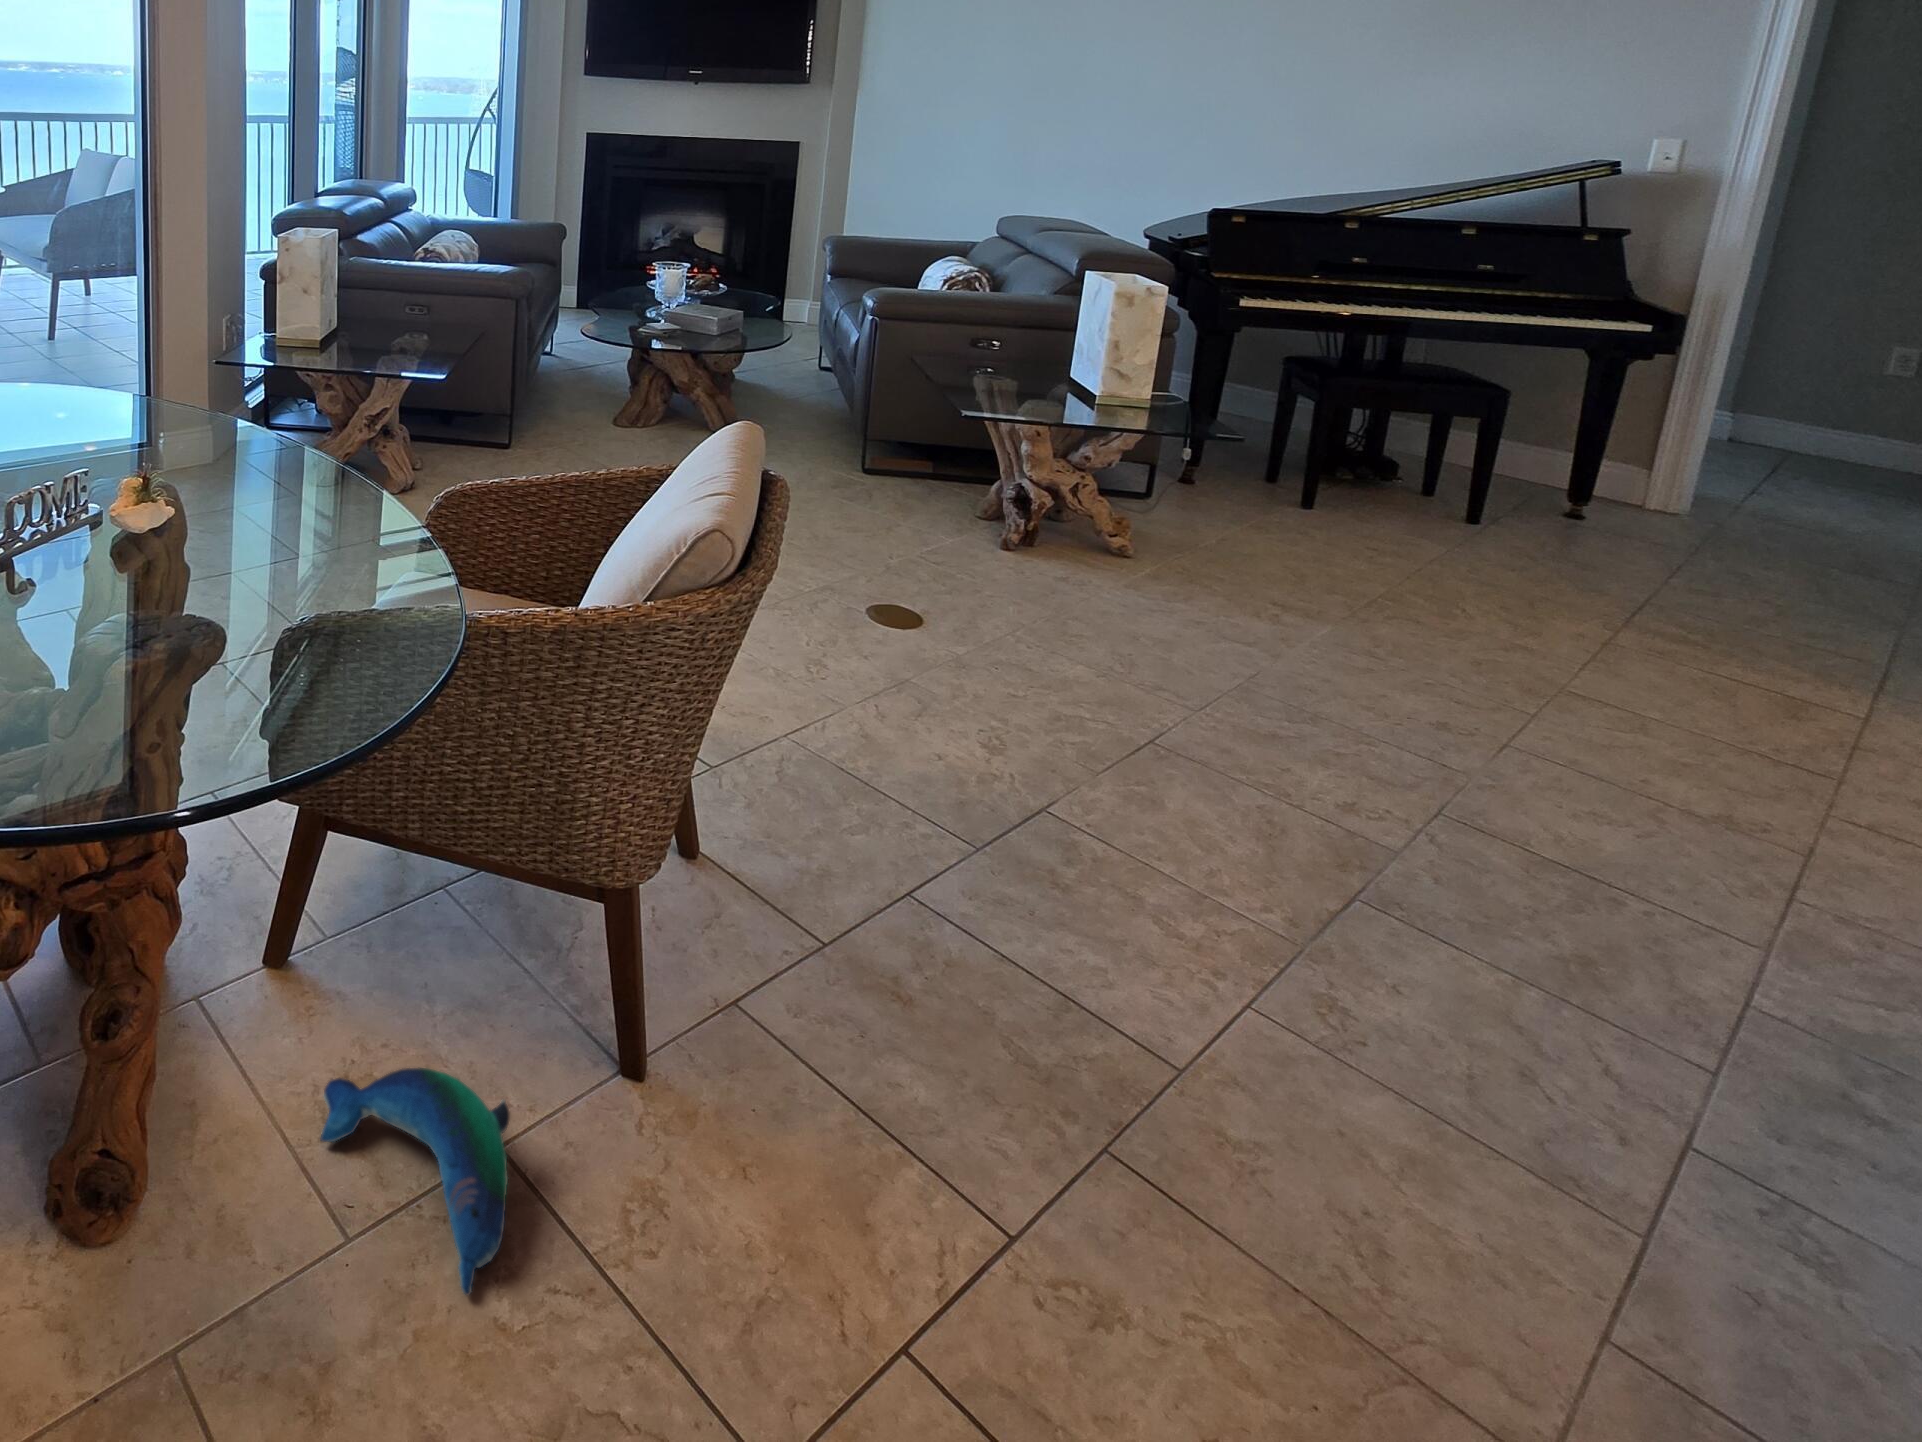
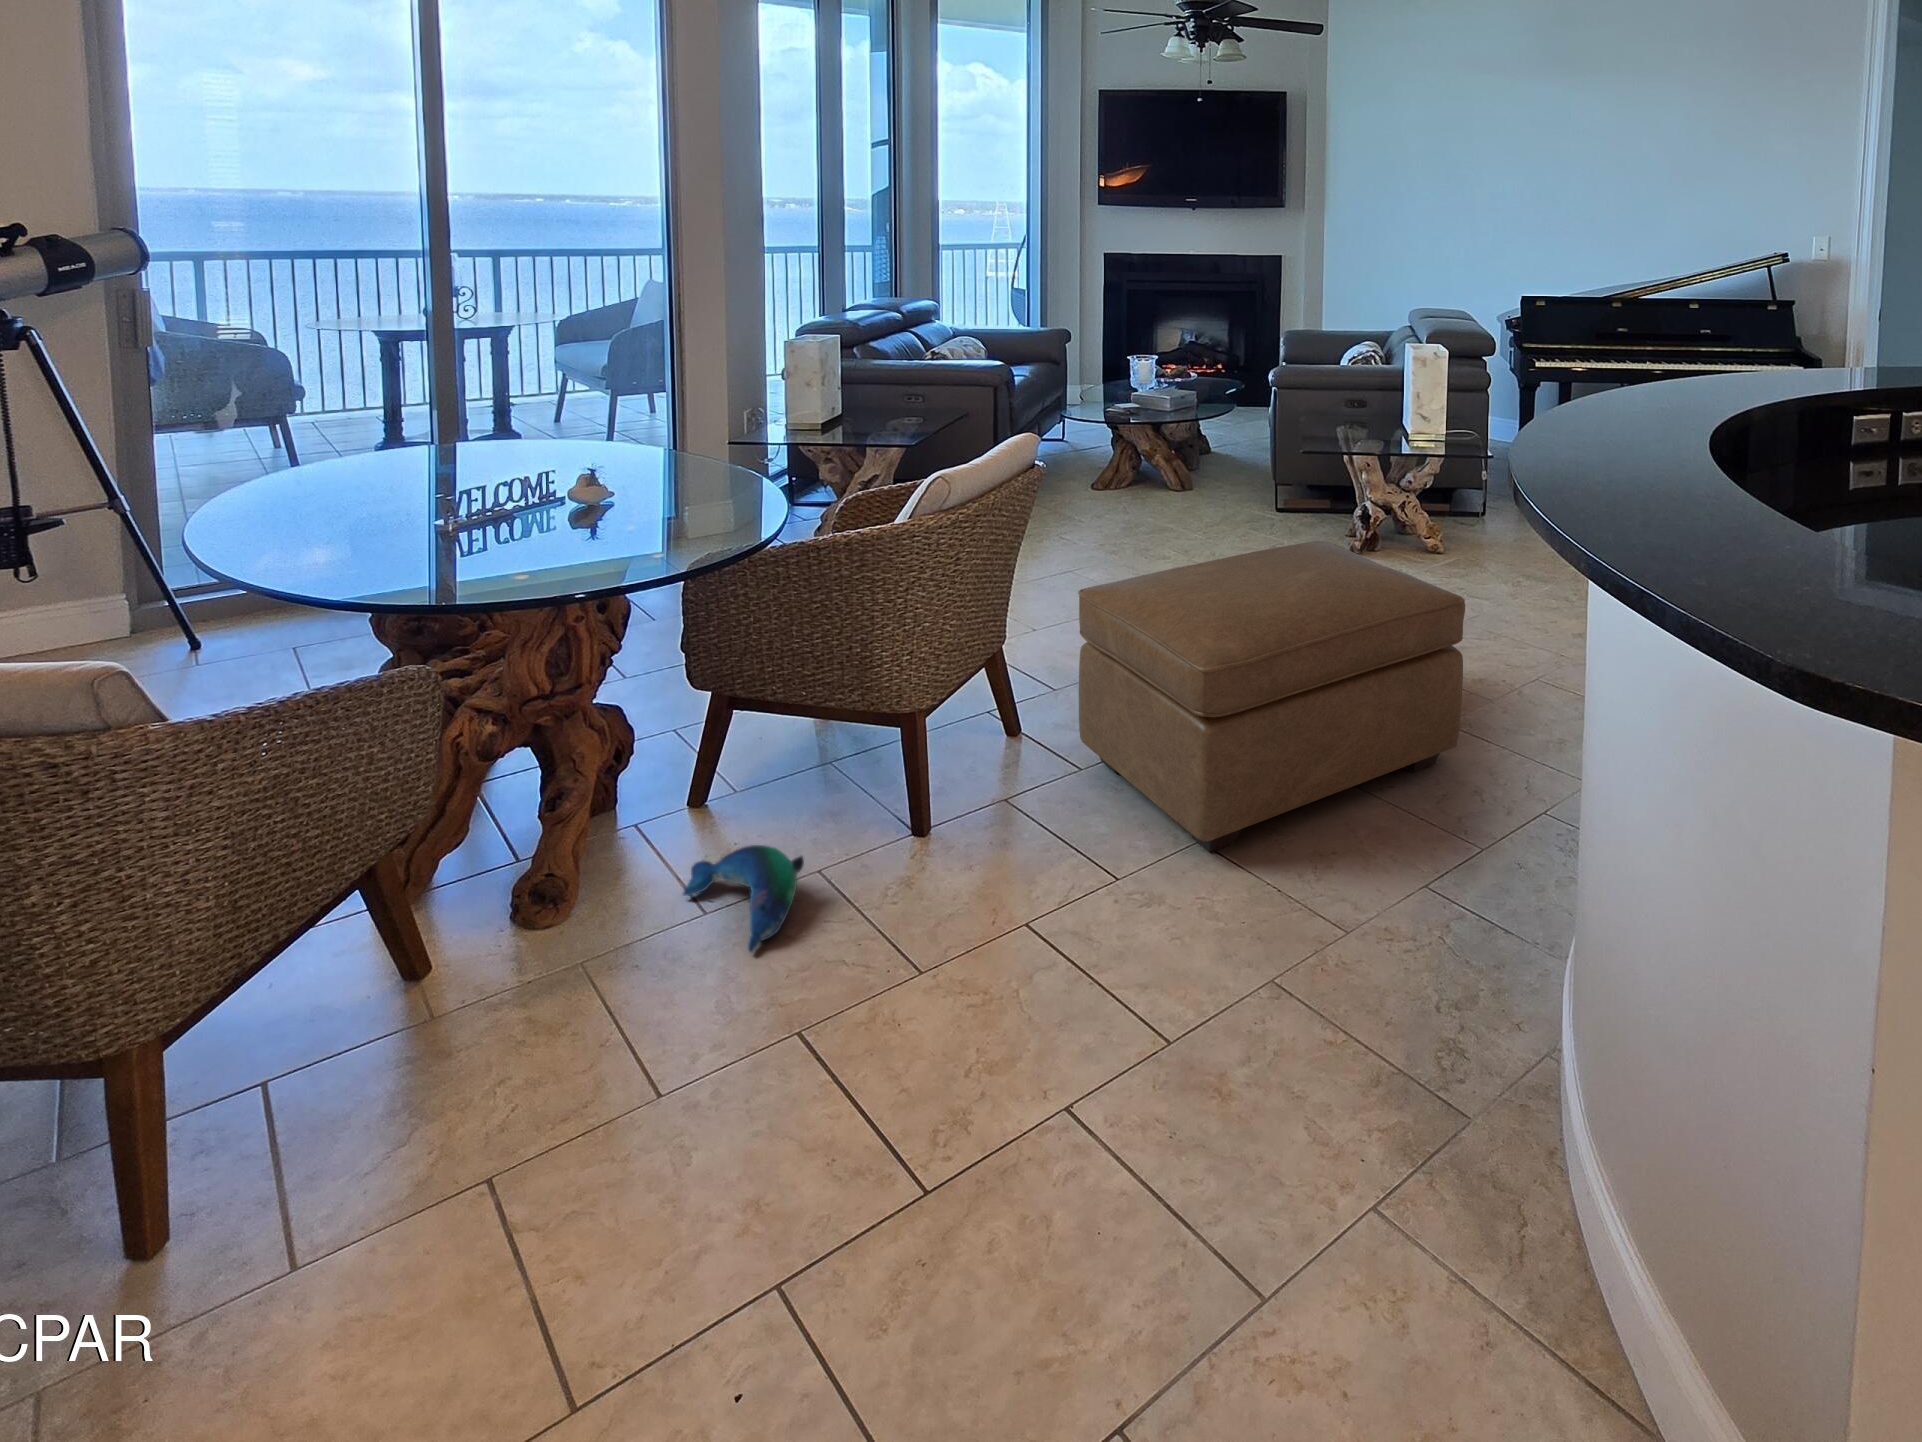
ottoman: none [819,582,1485,1134] -> present [1078,541,1465,853]

